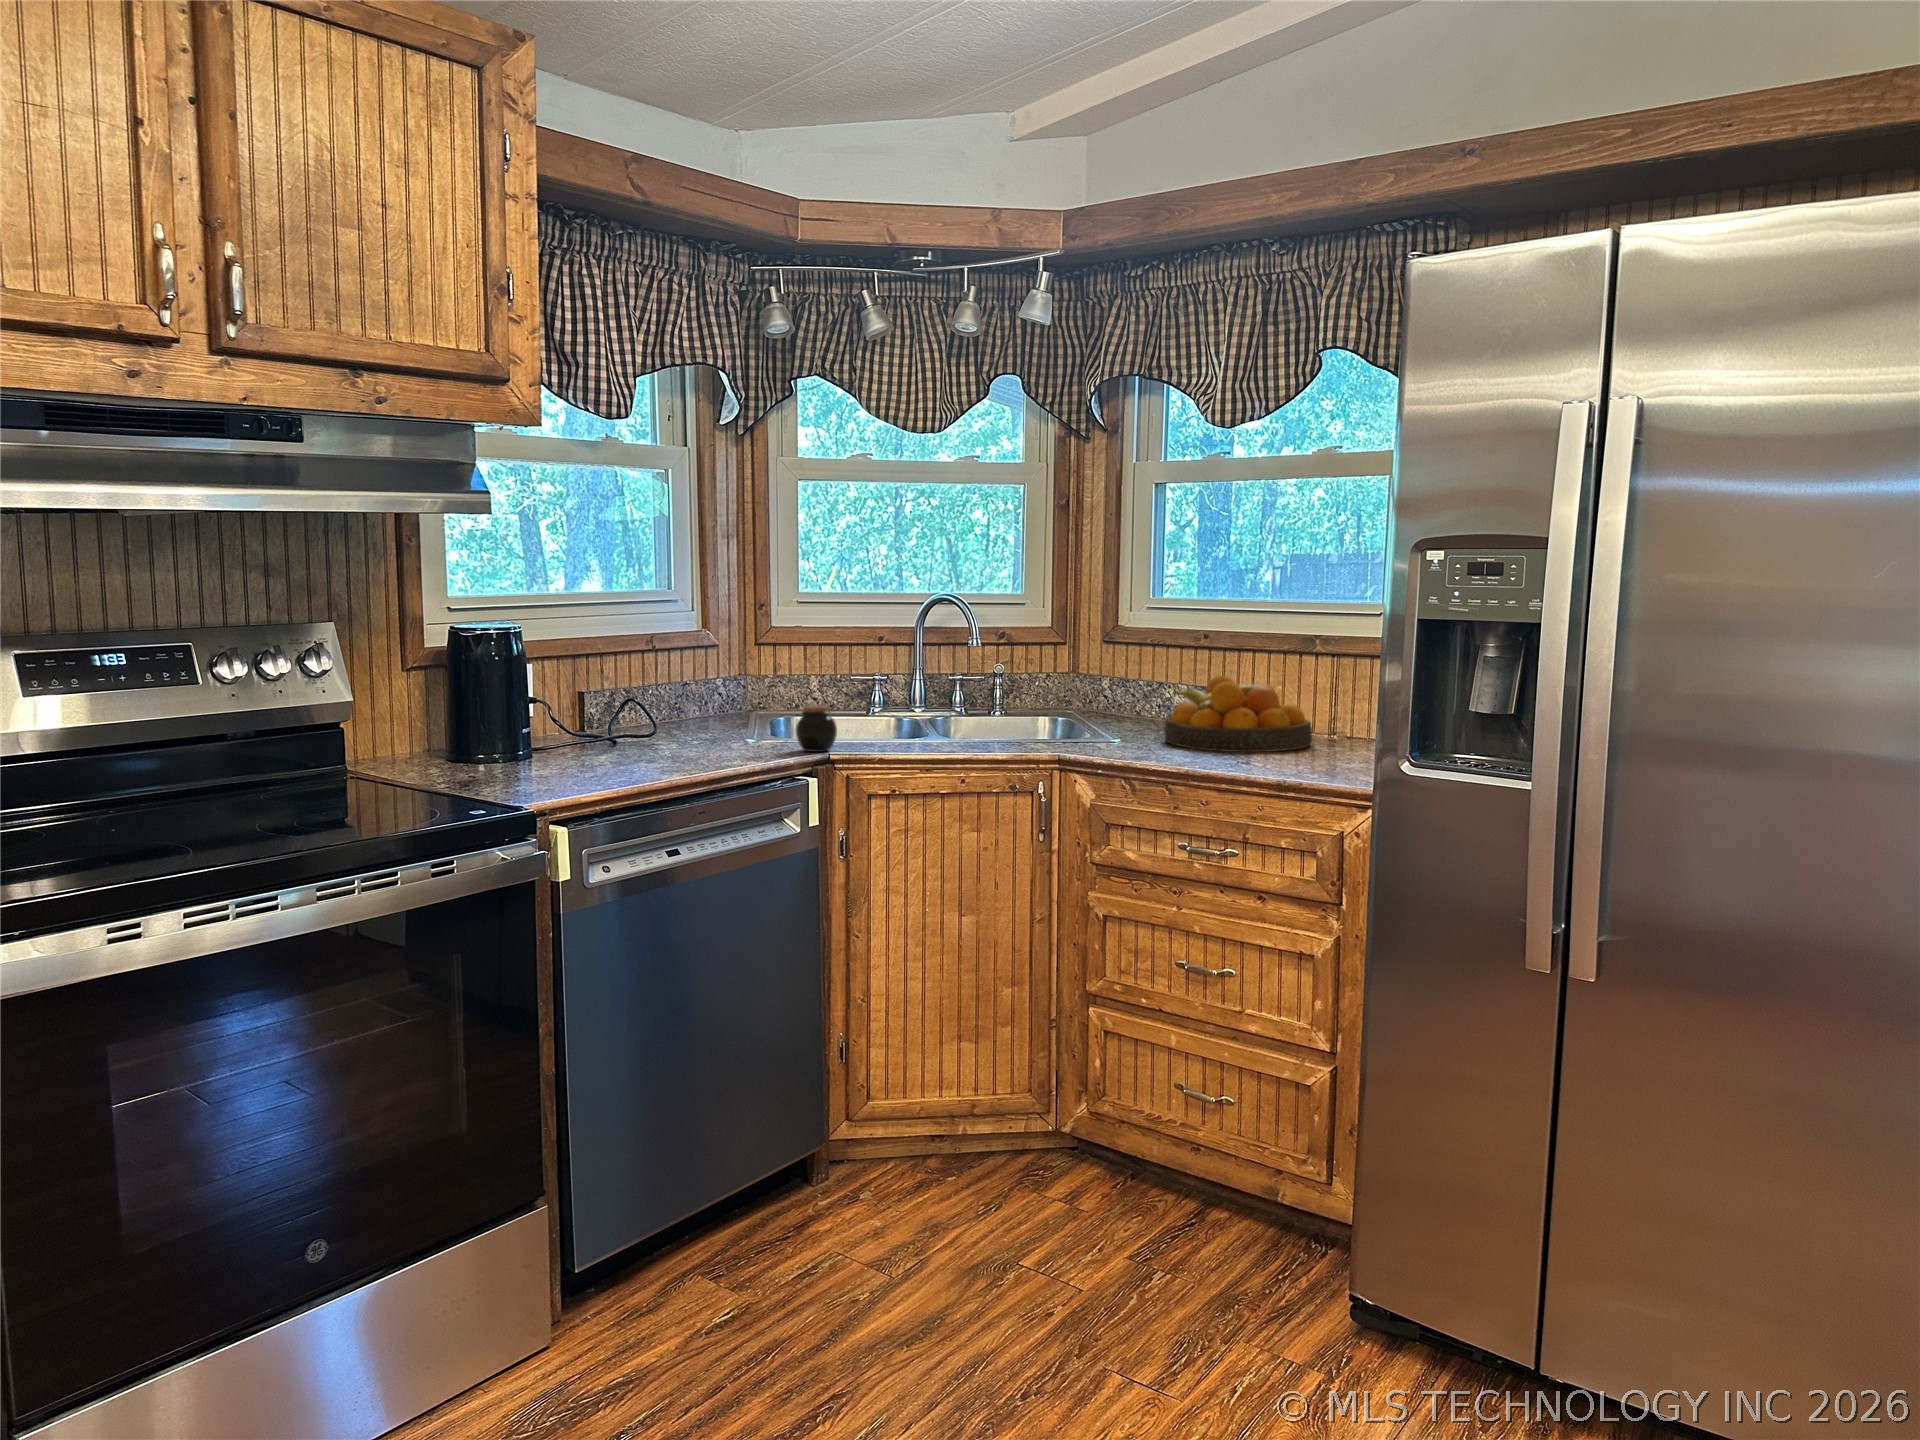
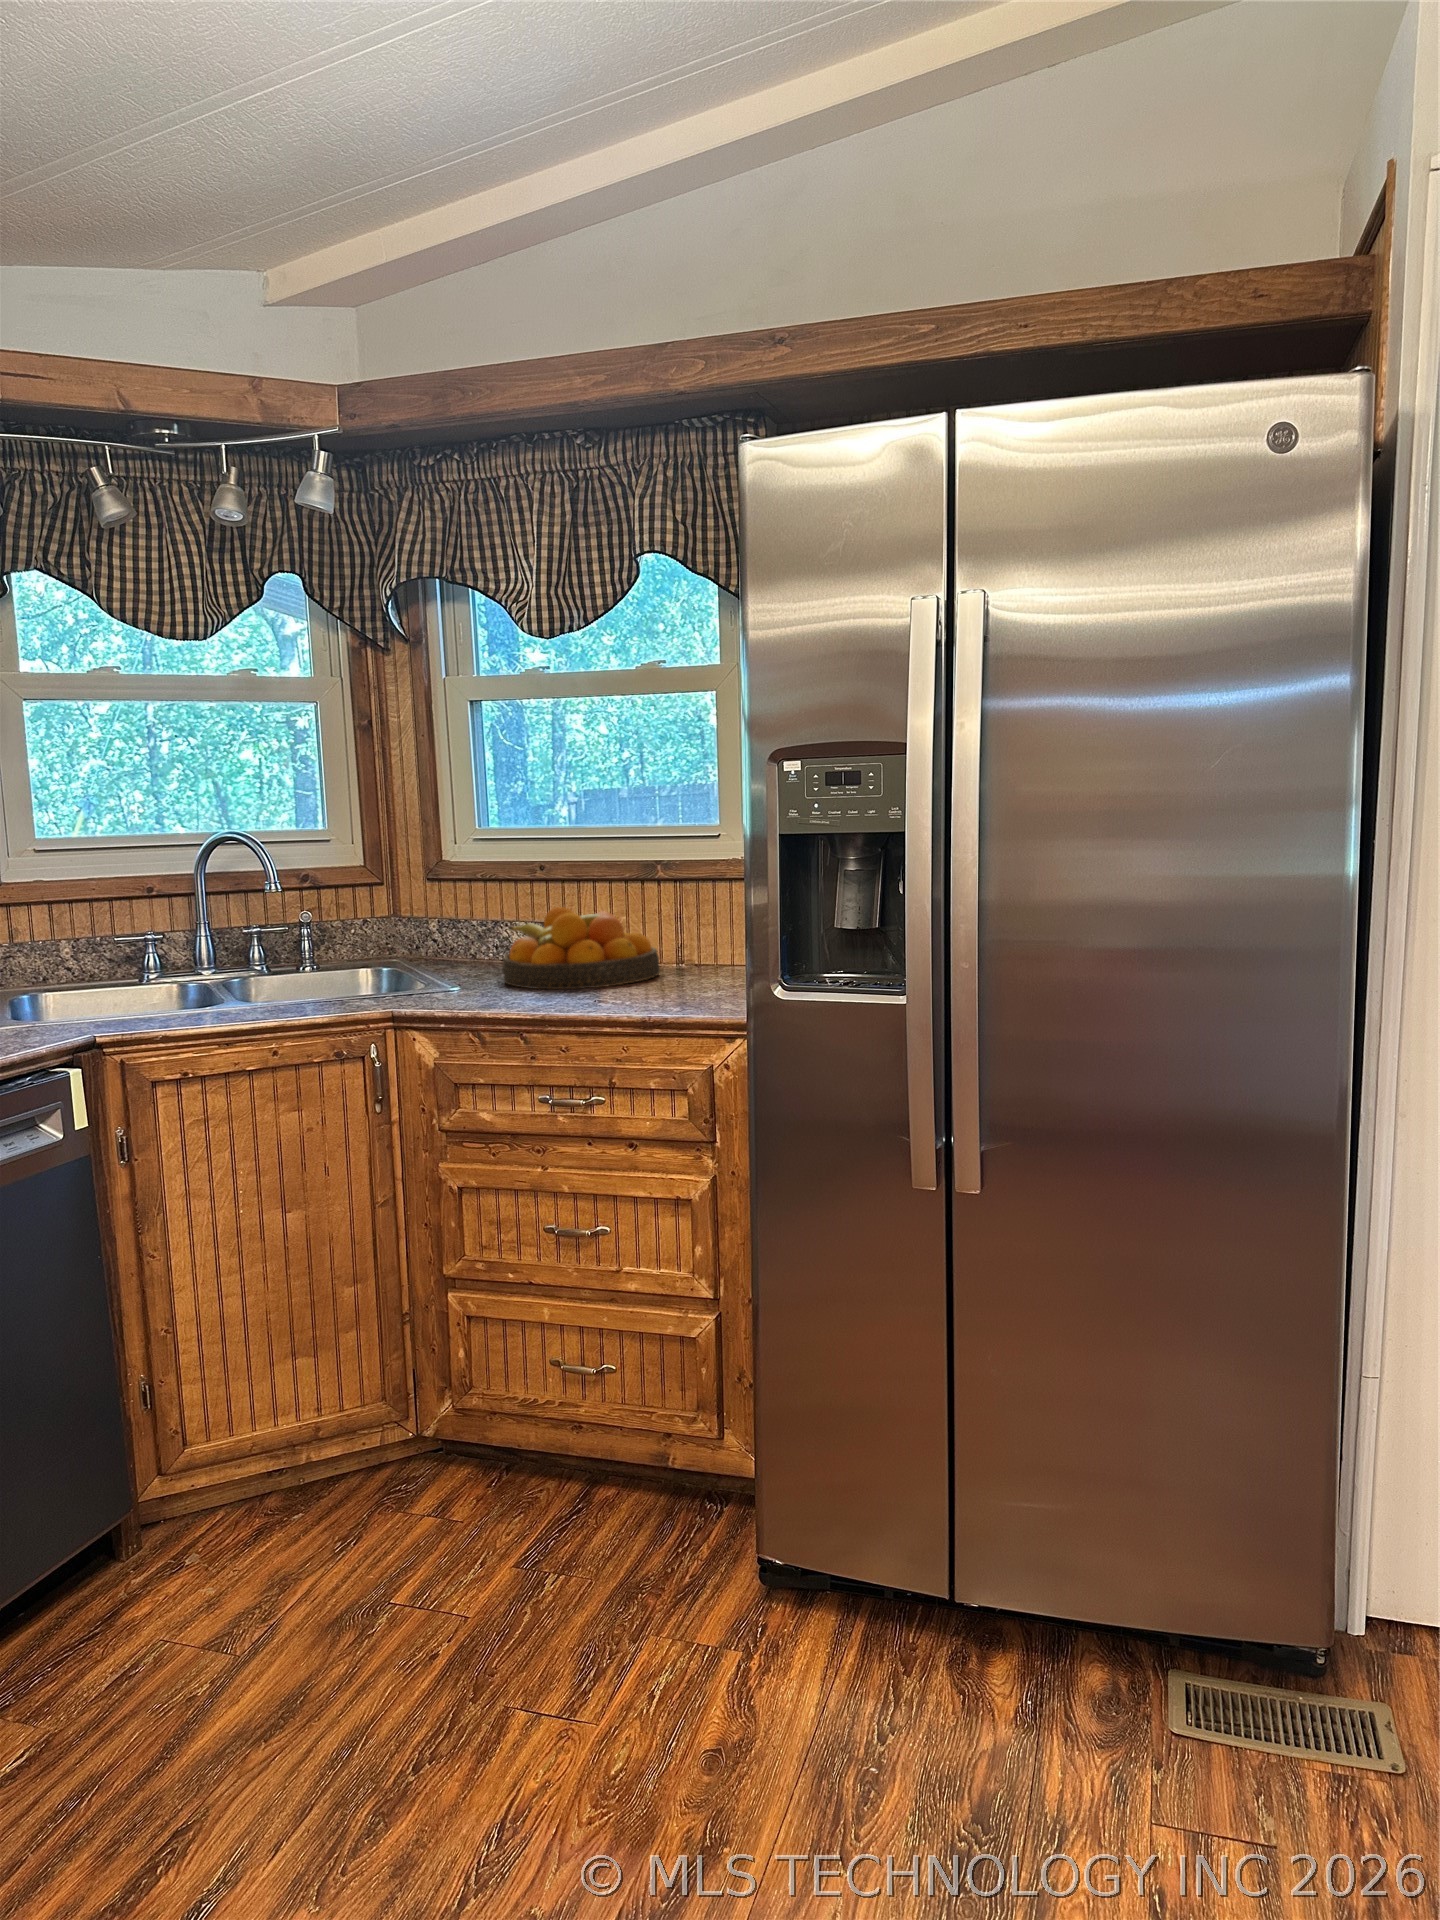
jar: present [796,705,837,752] -> none [47,976,104,1035]

